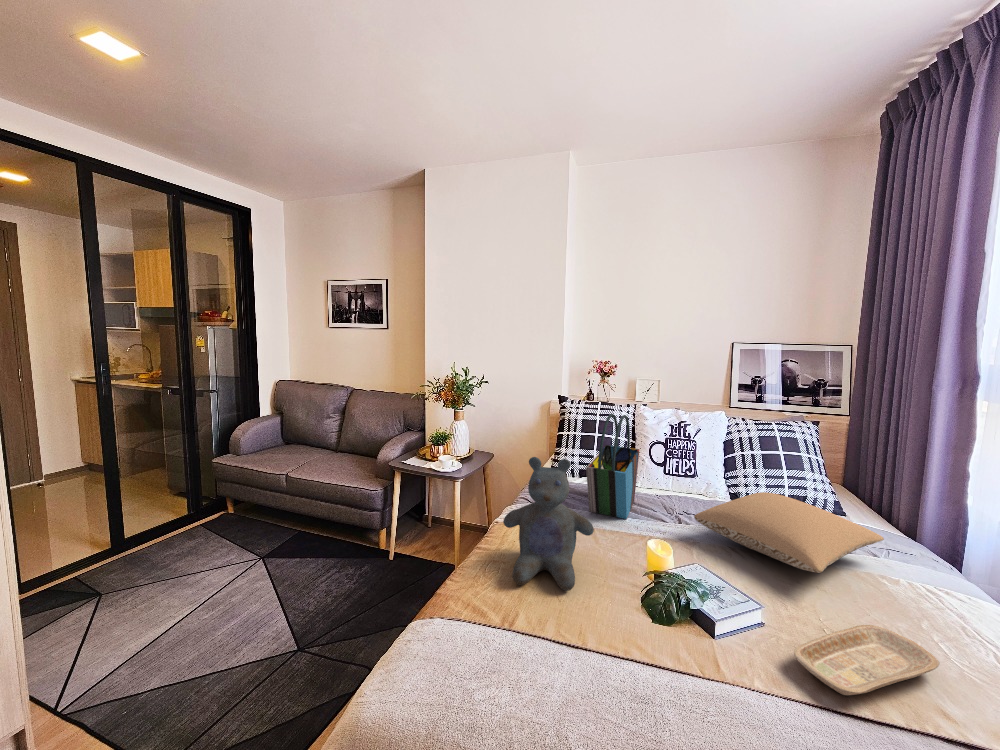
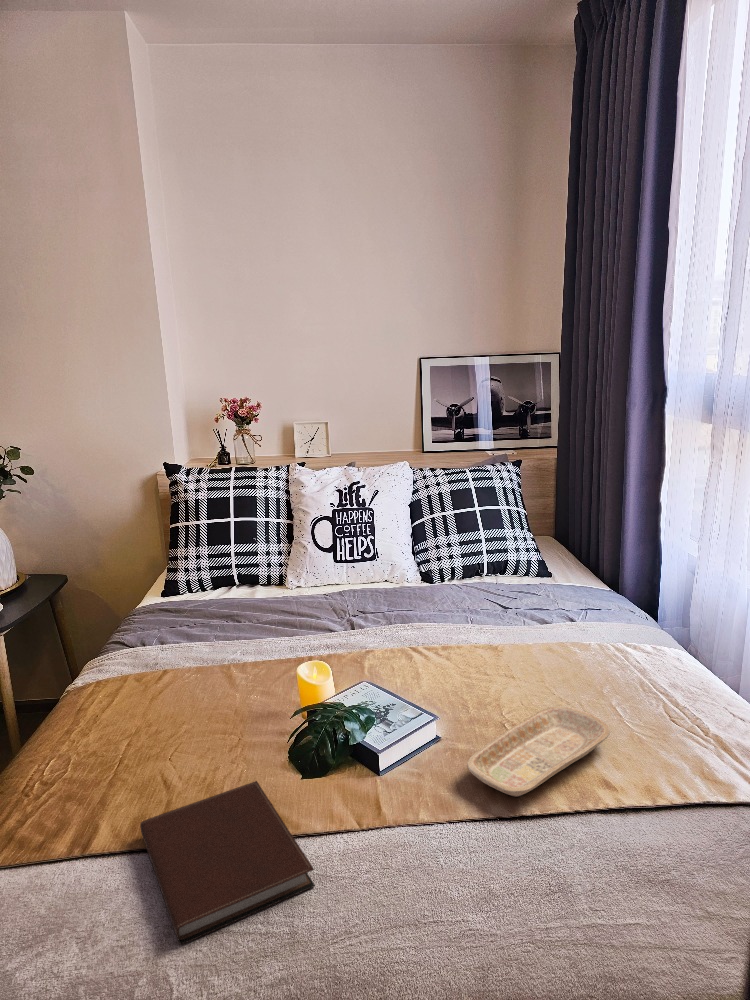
tote bag: present [586,414,639,519] -> none [207,487,291,640]
stuffed bear: present [503,457,594,591] -> none [73,573,219,777]
pillow: present [694,492,884,573] -> none [364,567,577,659]
notebook: none [541,616,669,721] -> present [140,781,315,944]

